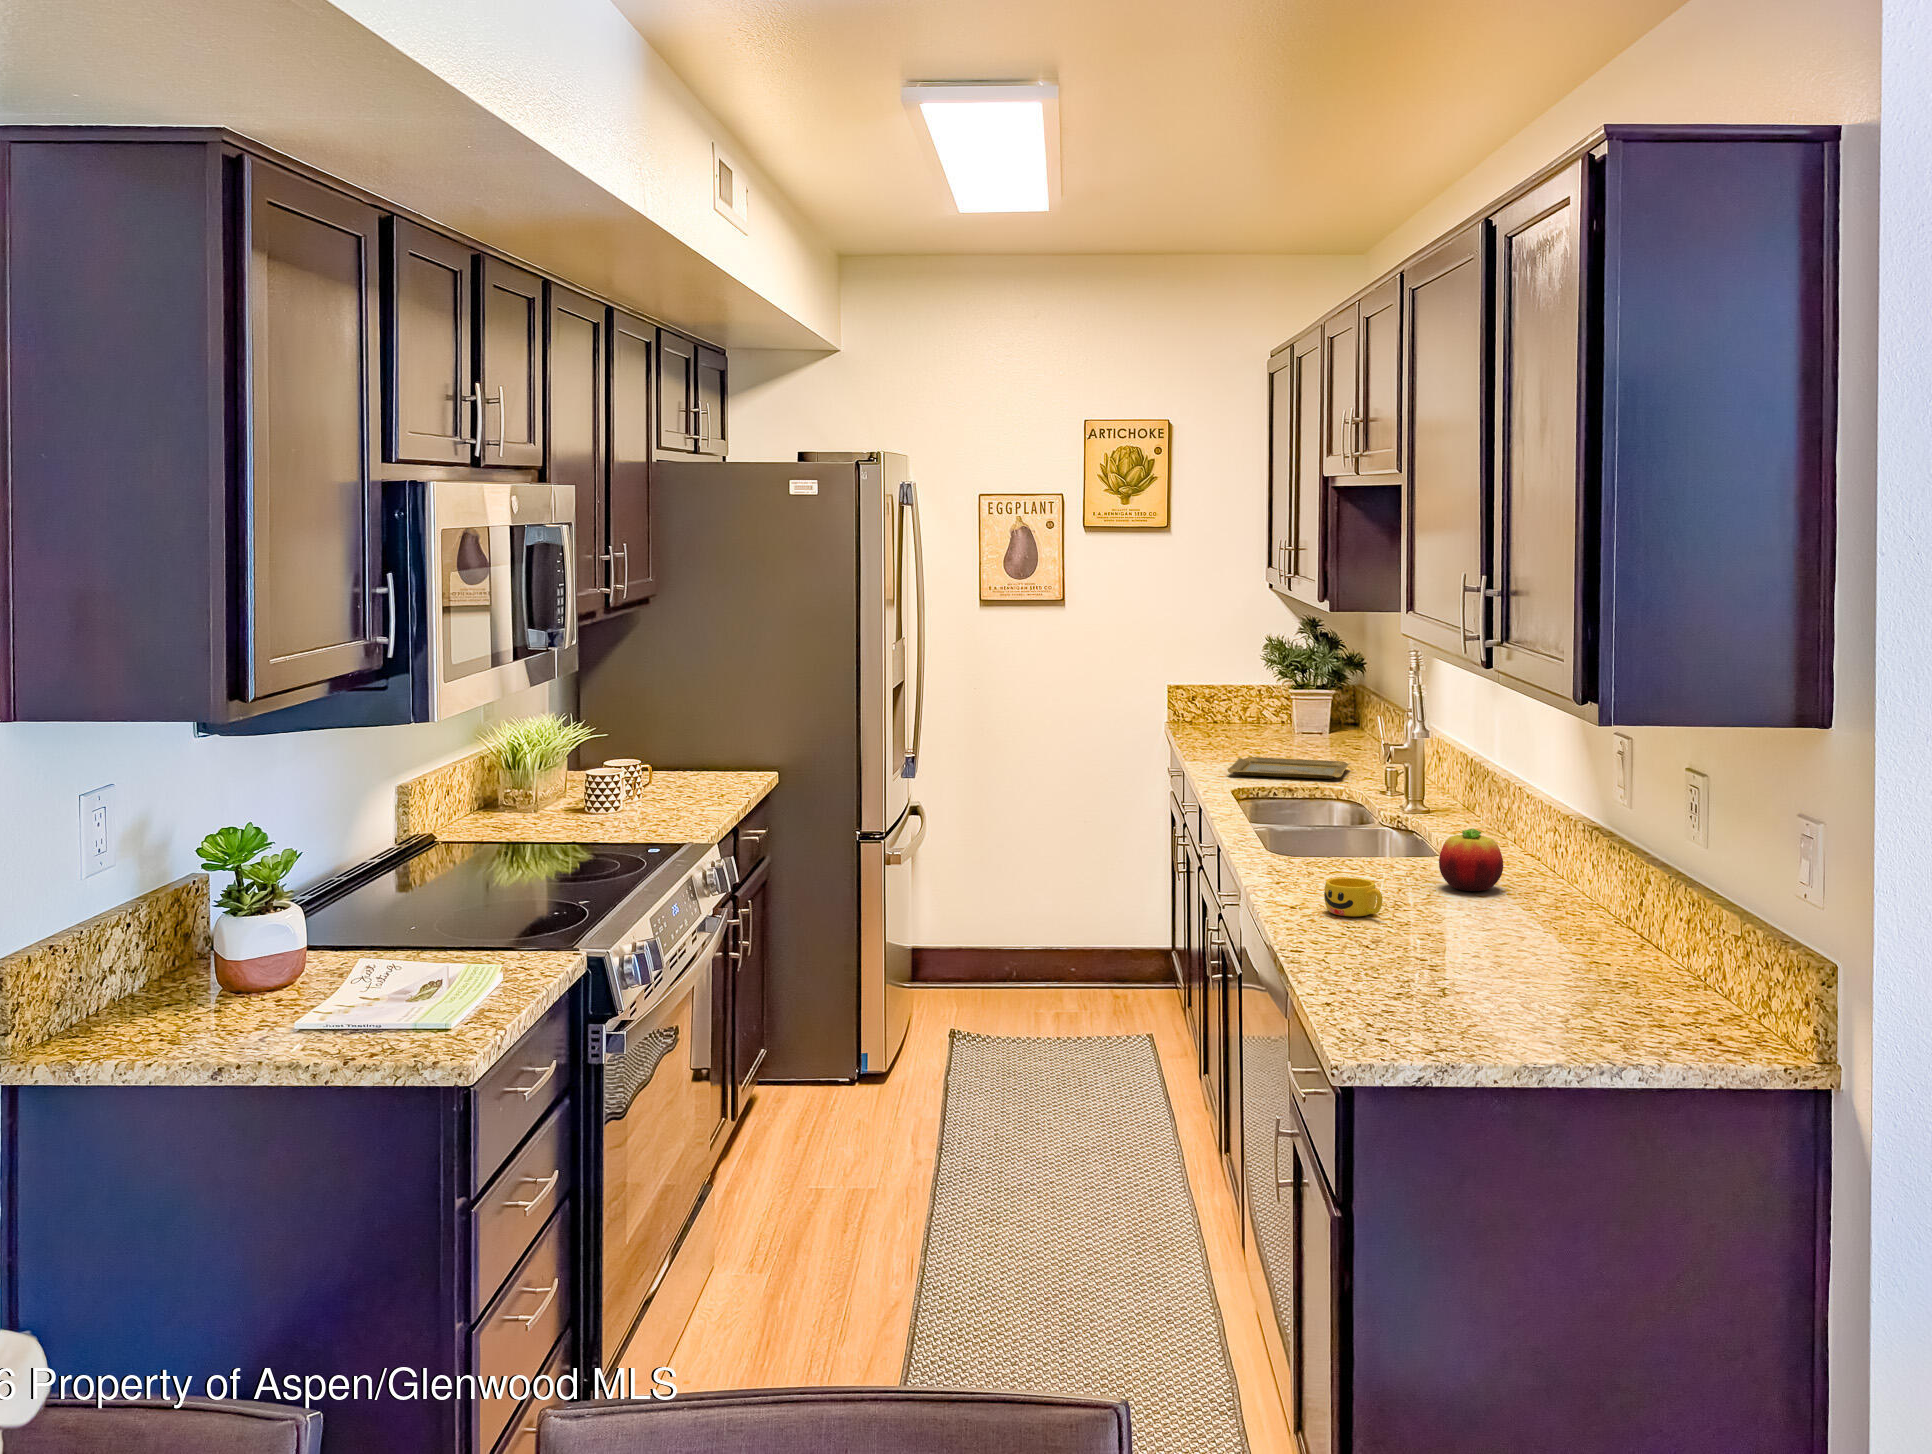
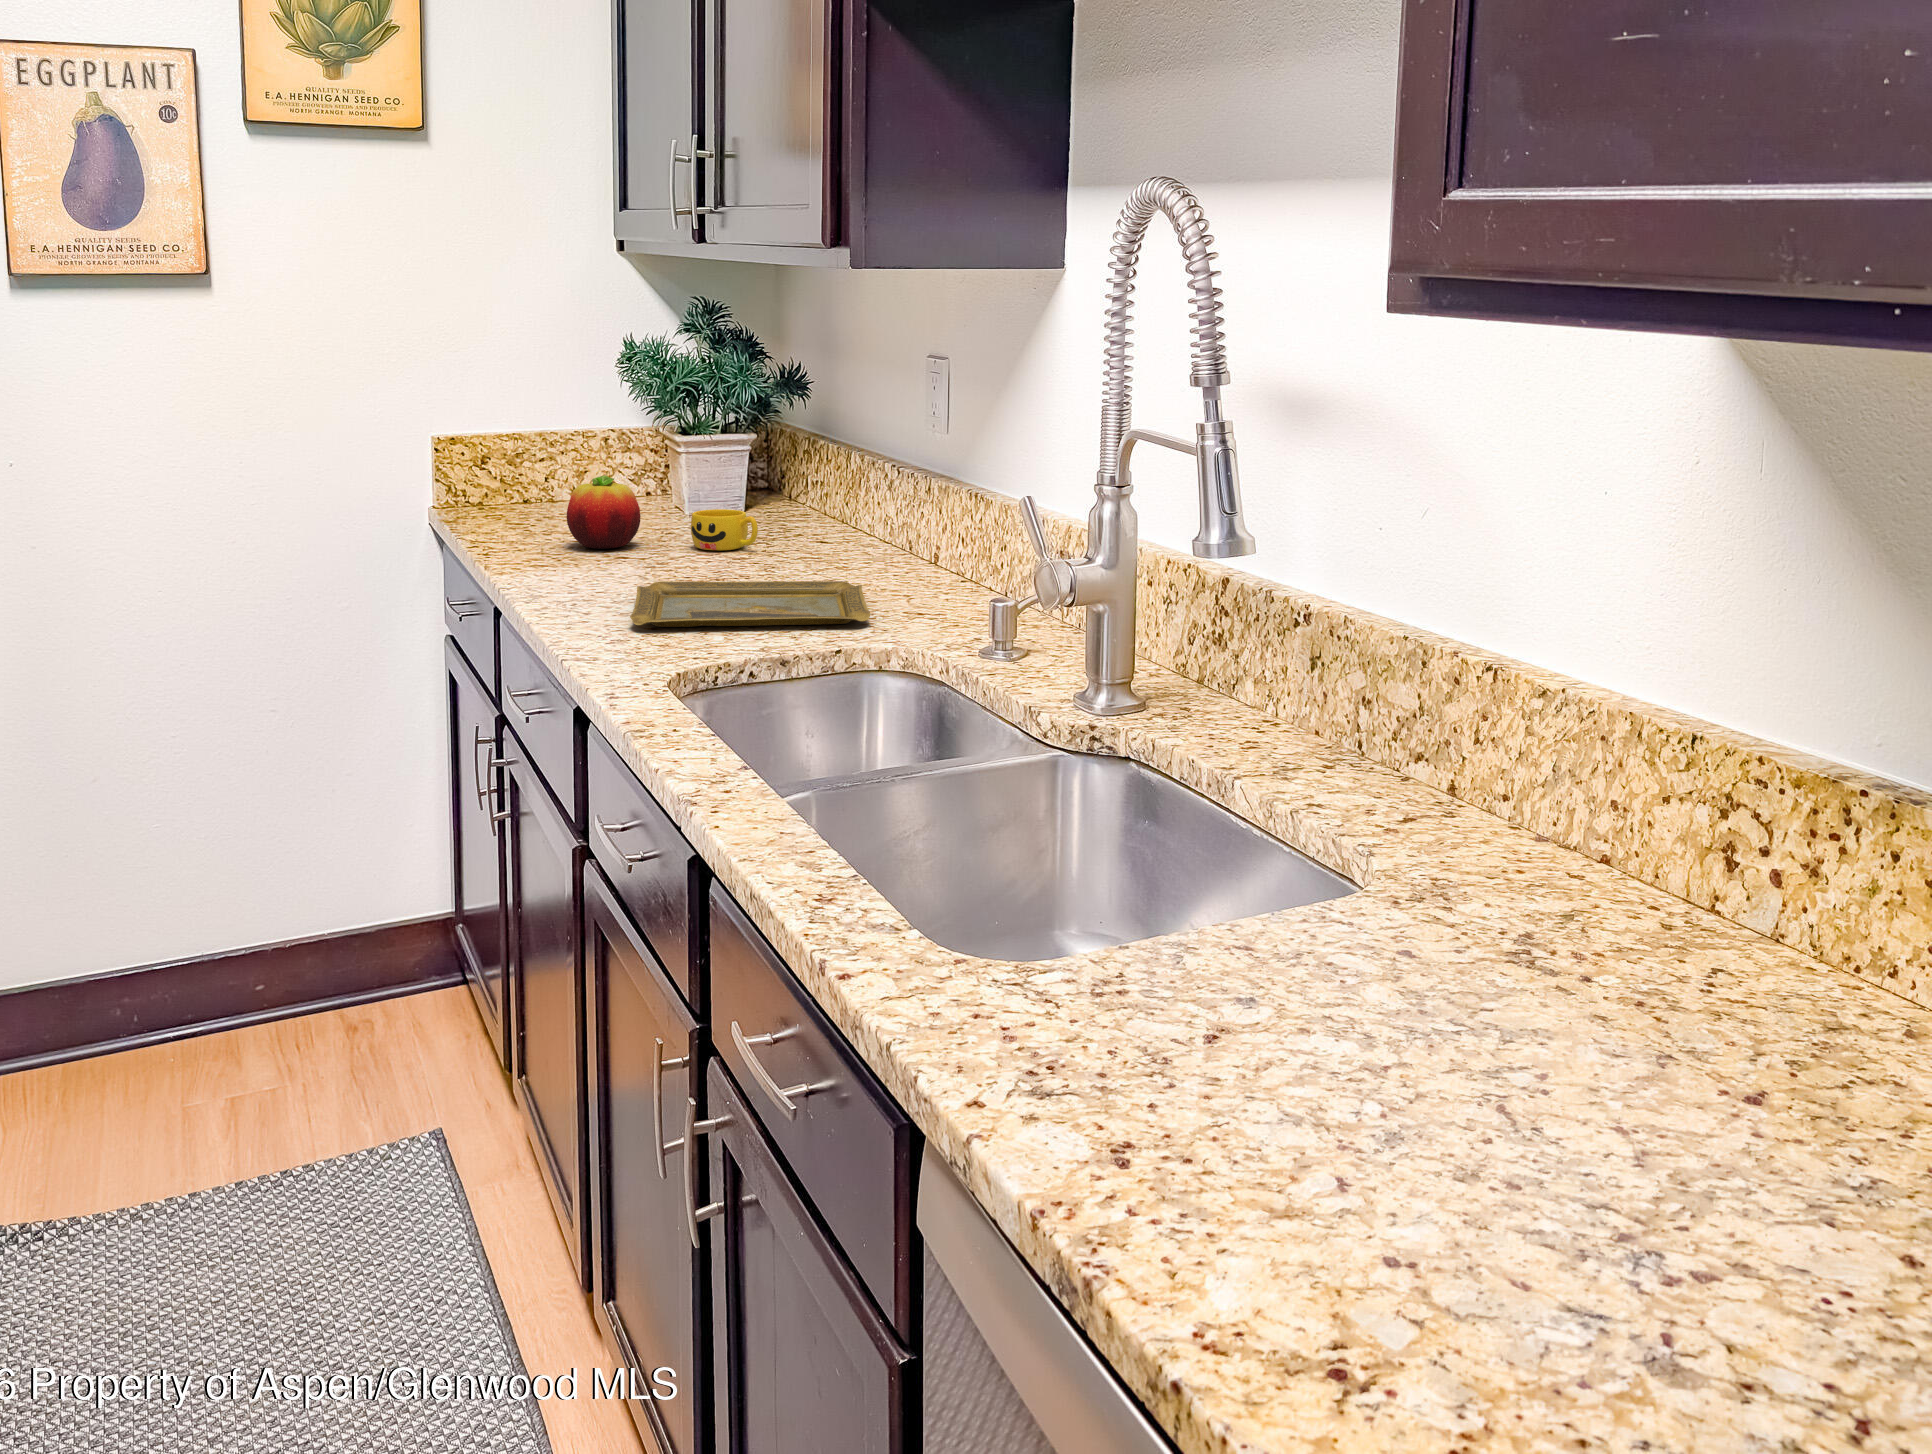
fruit: present [1439,829,1503,891] -> present [567,475,641,549]
cup: present [1324,878,1382,916] -> present [691,509,758,550]

